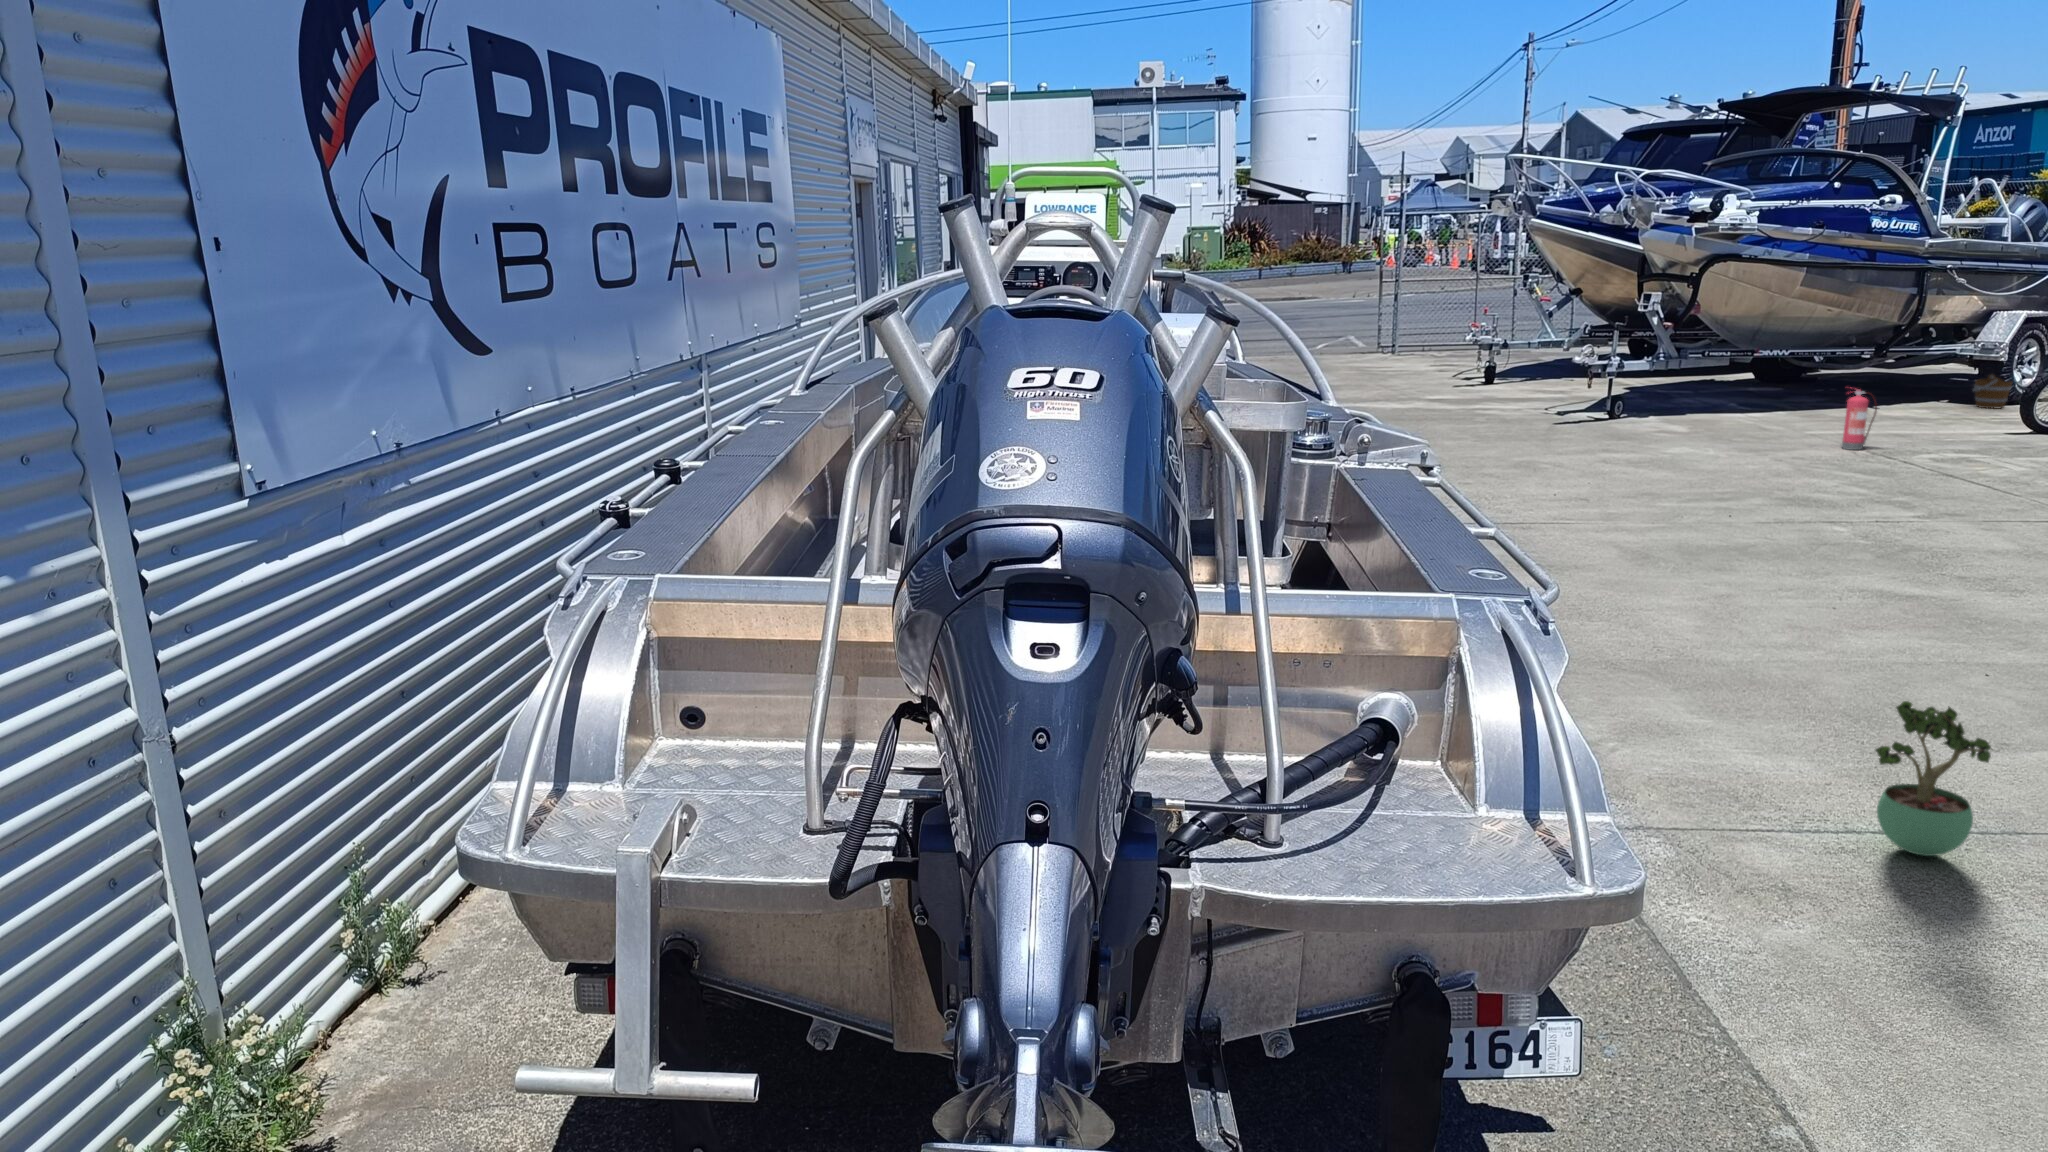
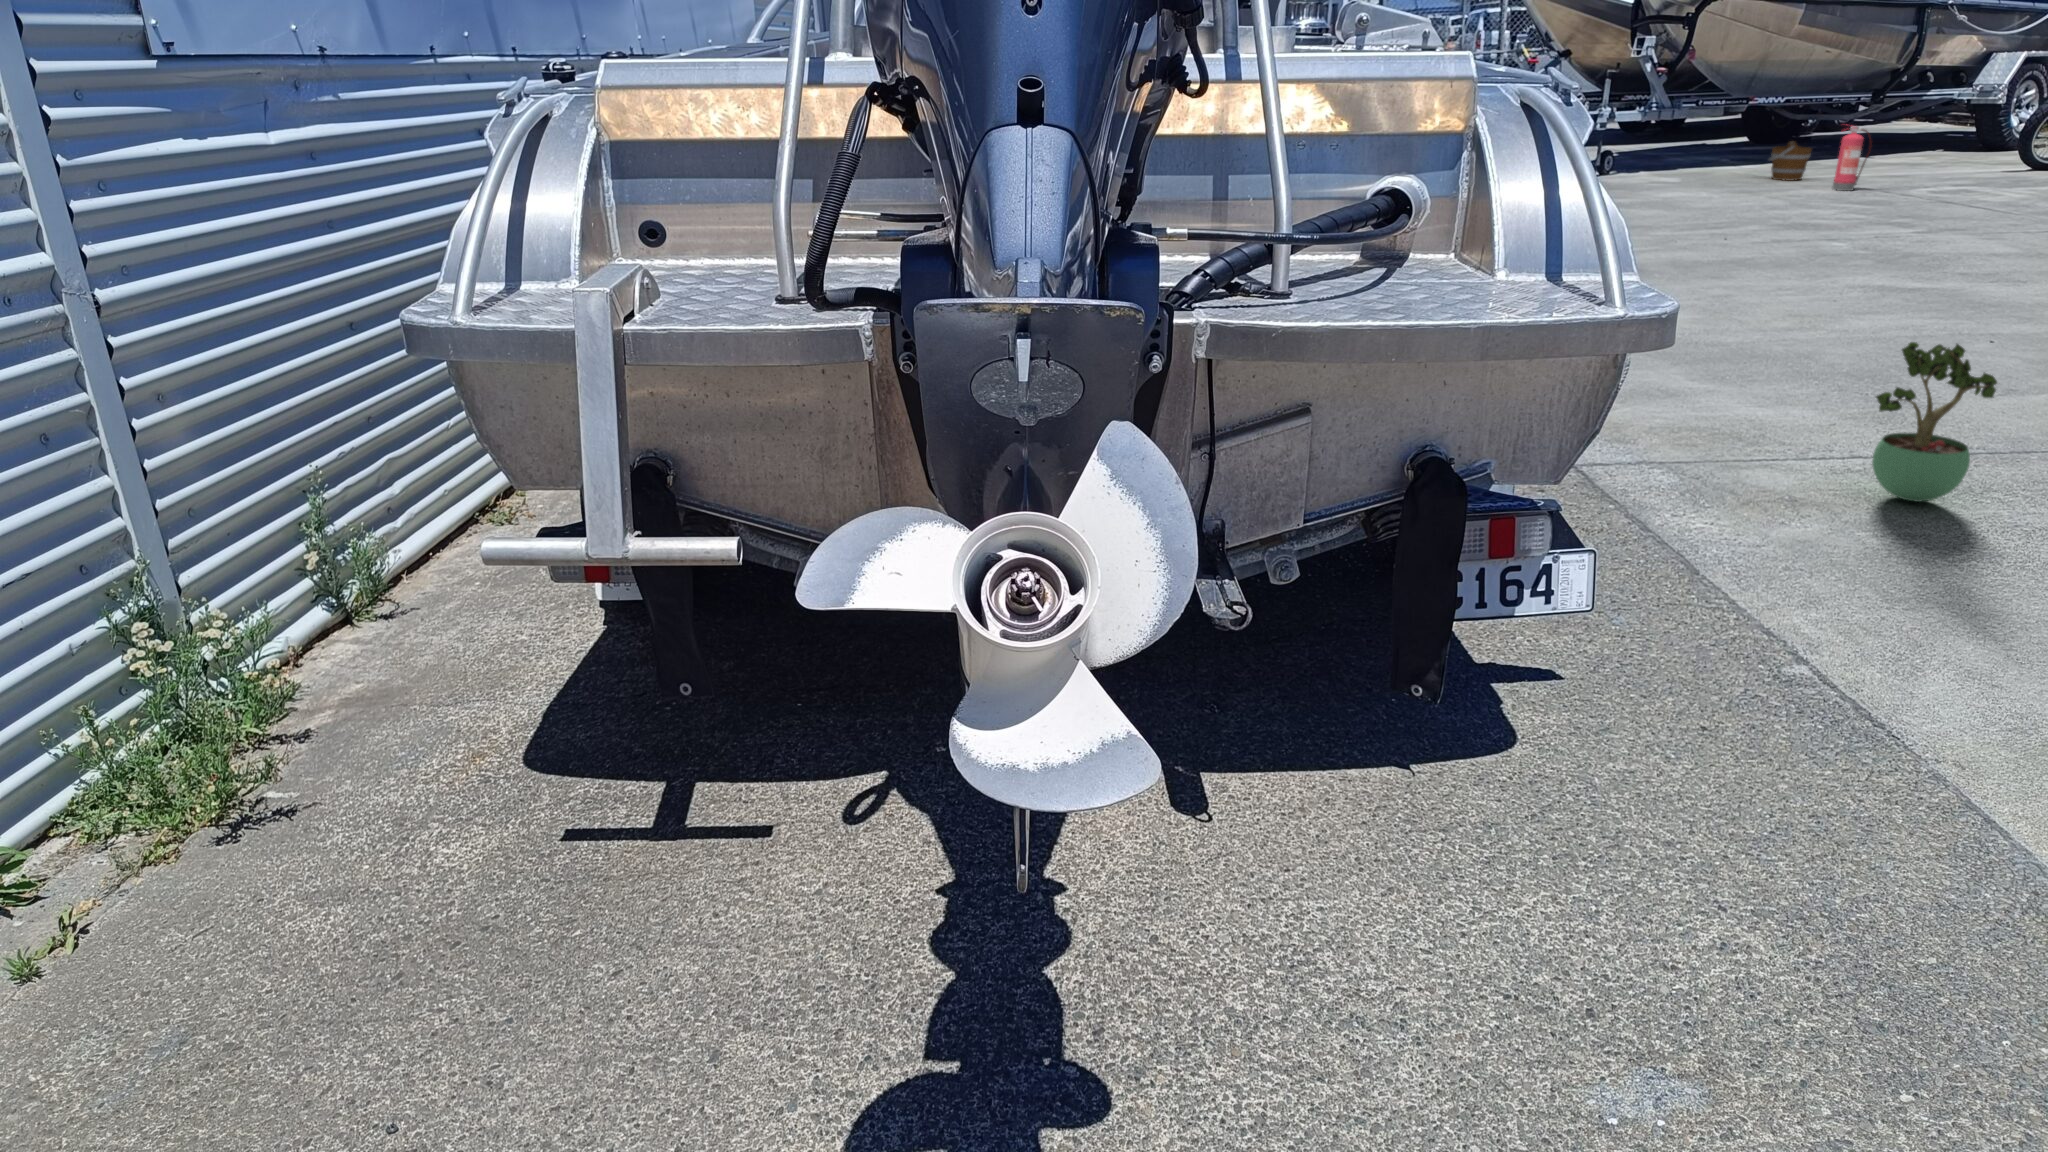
bucket: present [1973,375,2012,408] -> present [1769,141,1812,181]

